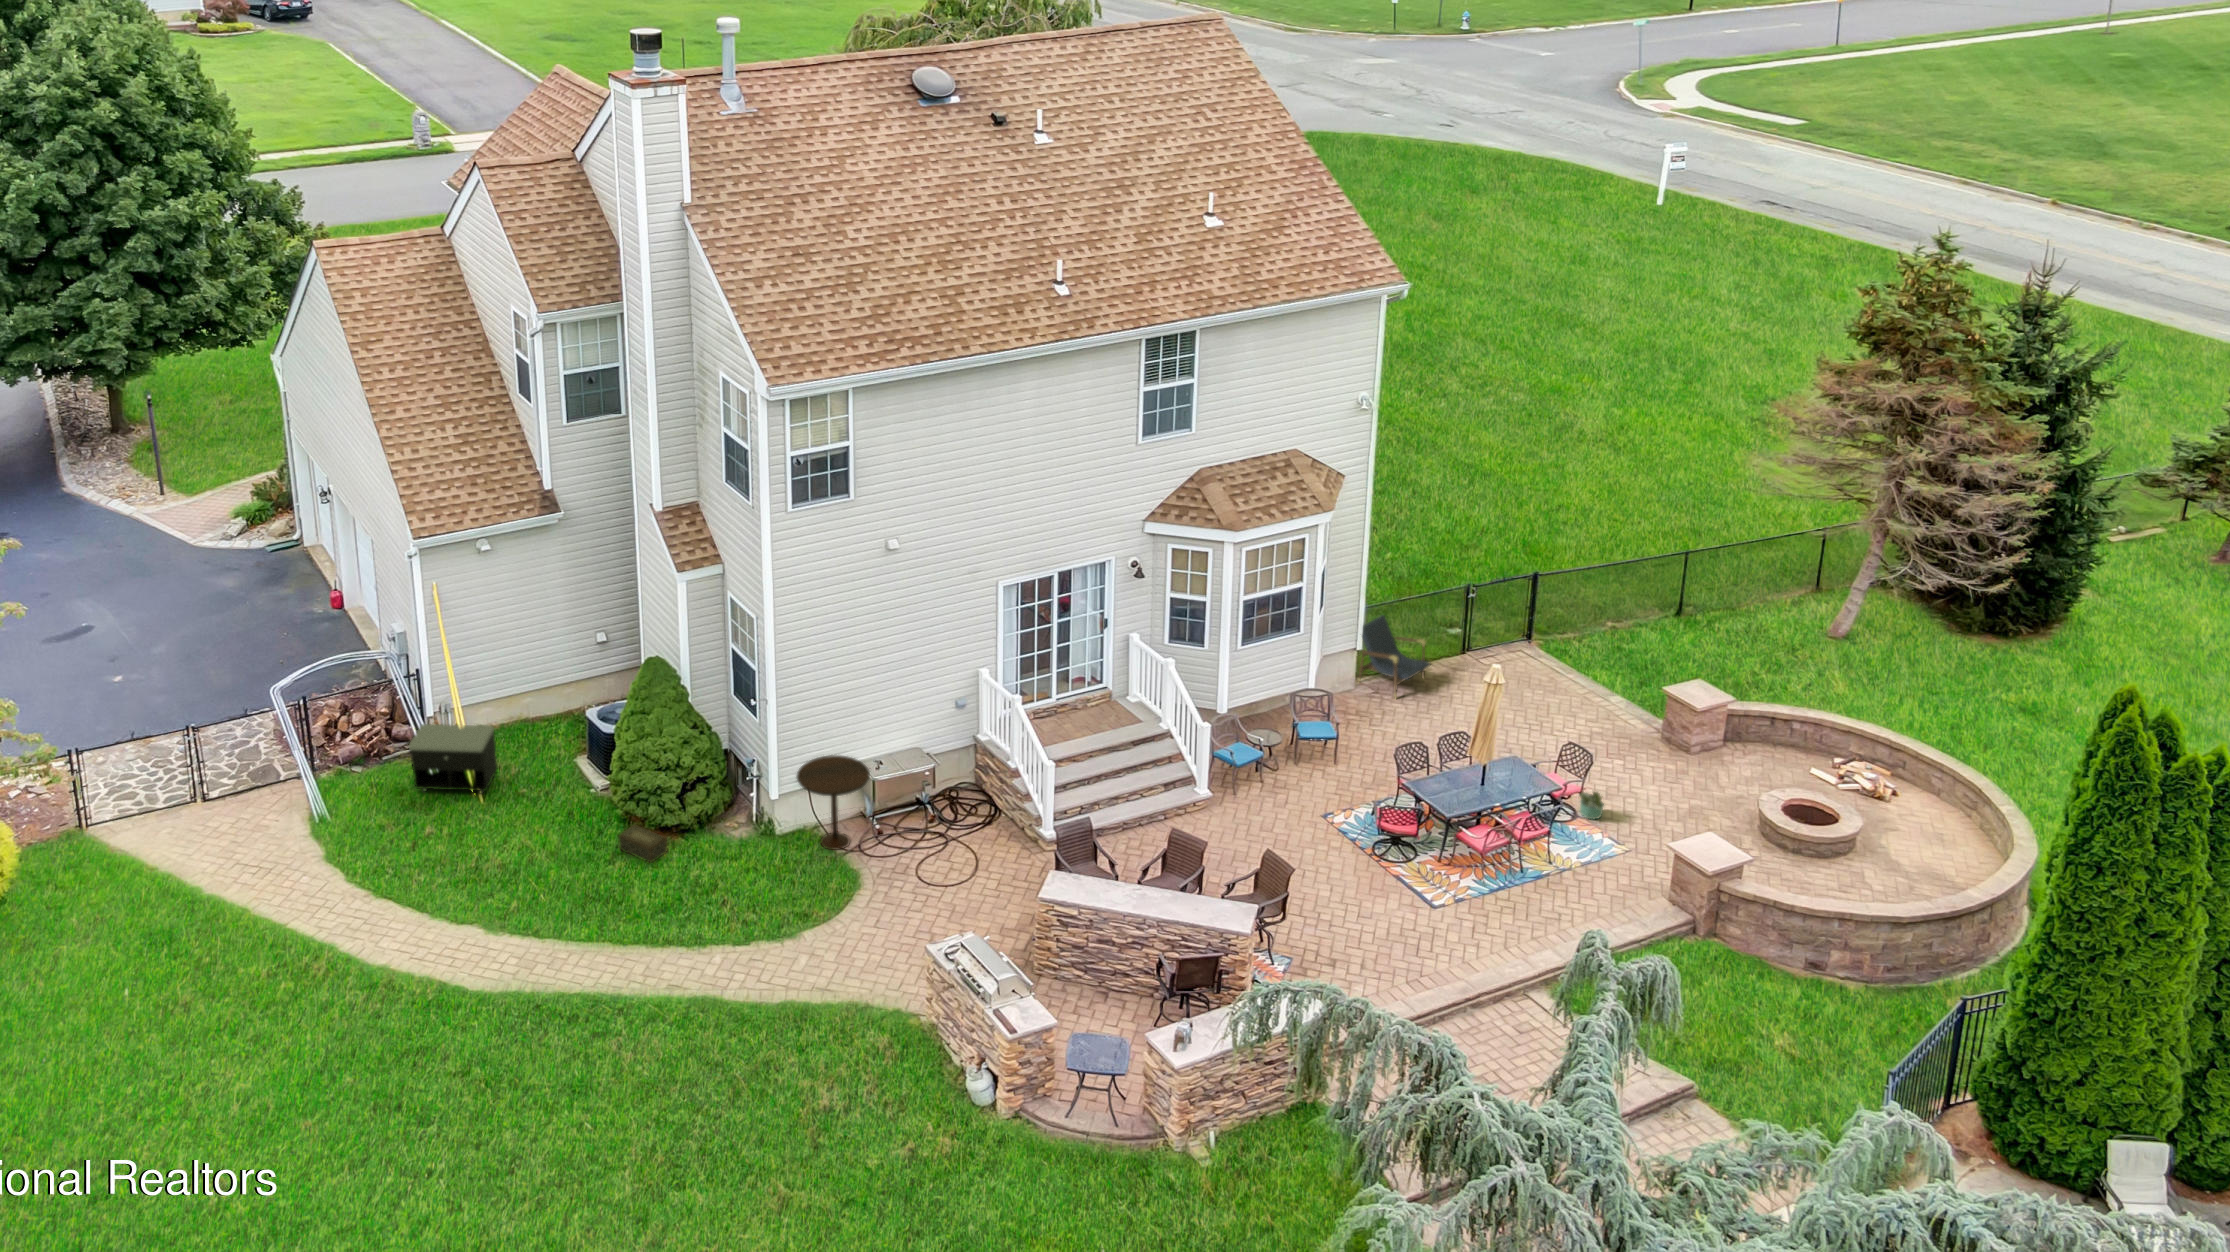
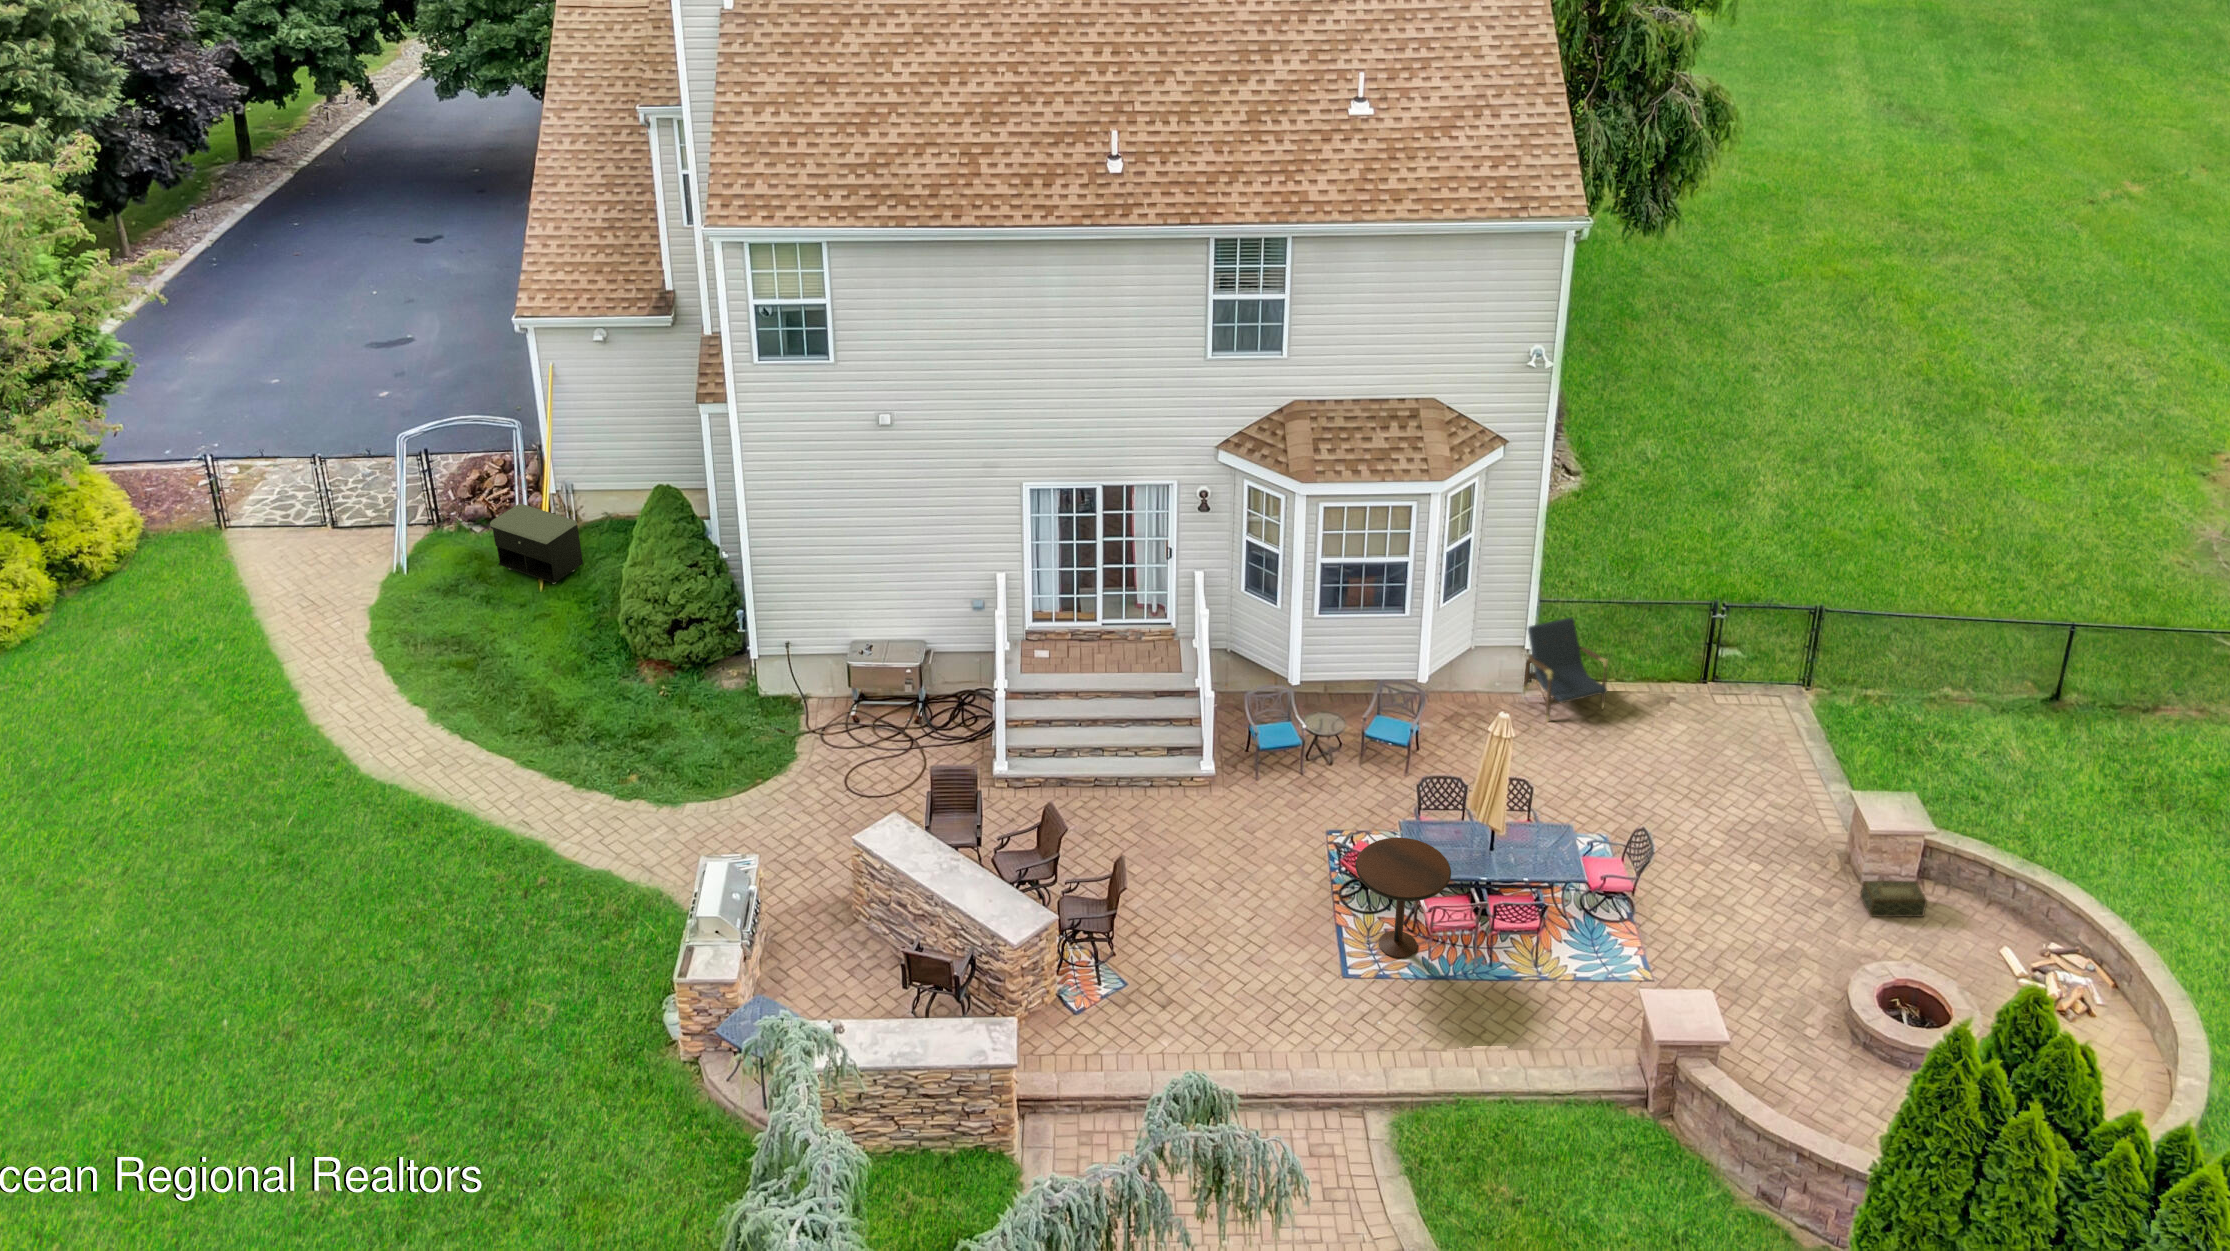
pedestal table: present [797,755,870,850] -> present [1356,838,1451,958]
decorative plant: present [1579,792,1604,819] -> none [1630,895,1664,933]
woven basket: present [618,825,667,862] -> present [1860,881,1927,917]

